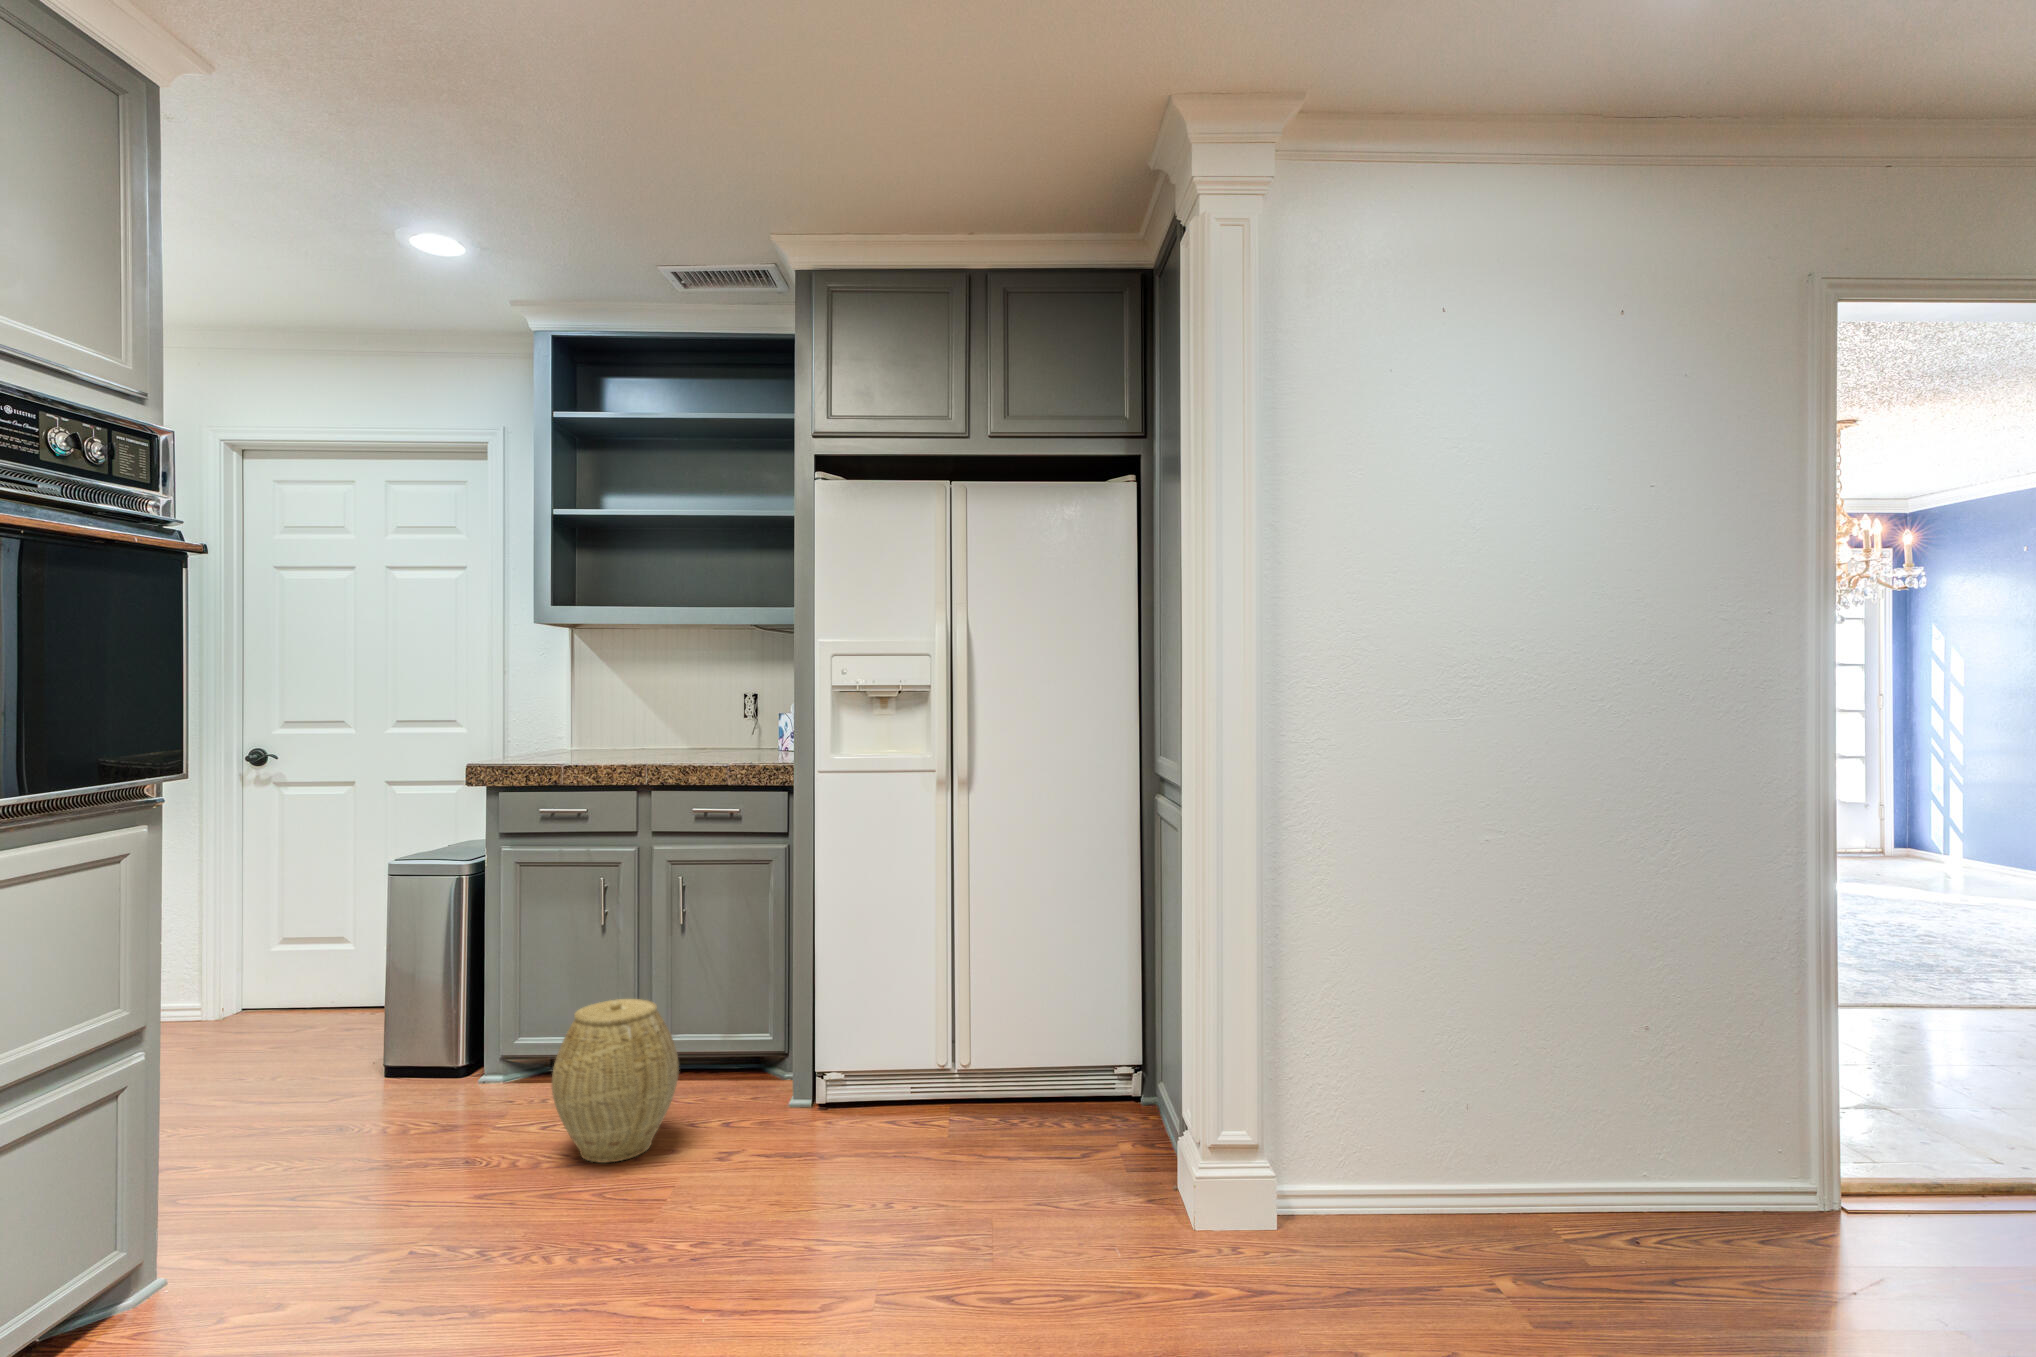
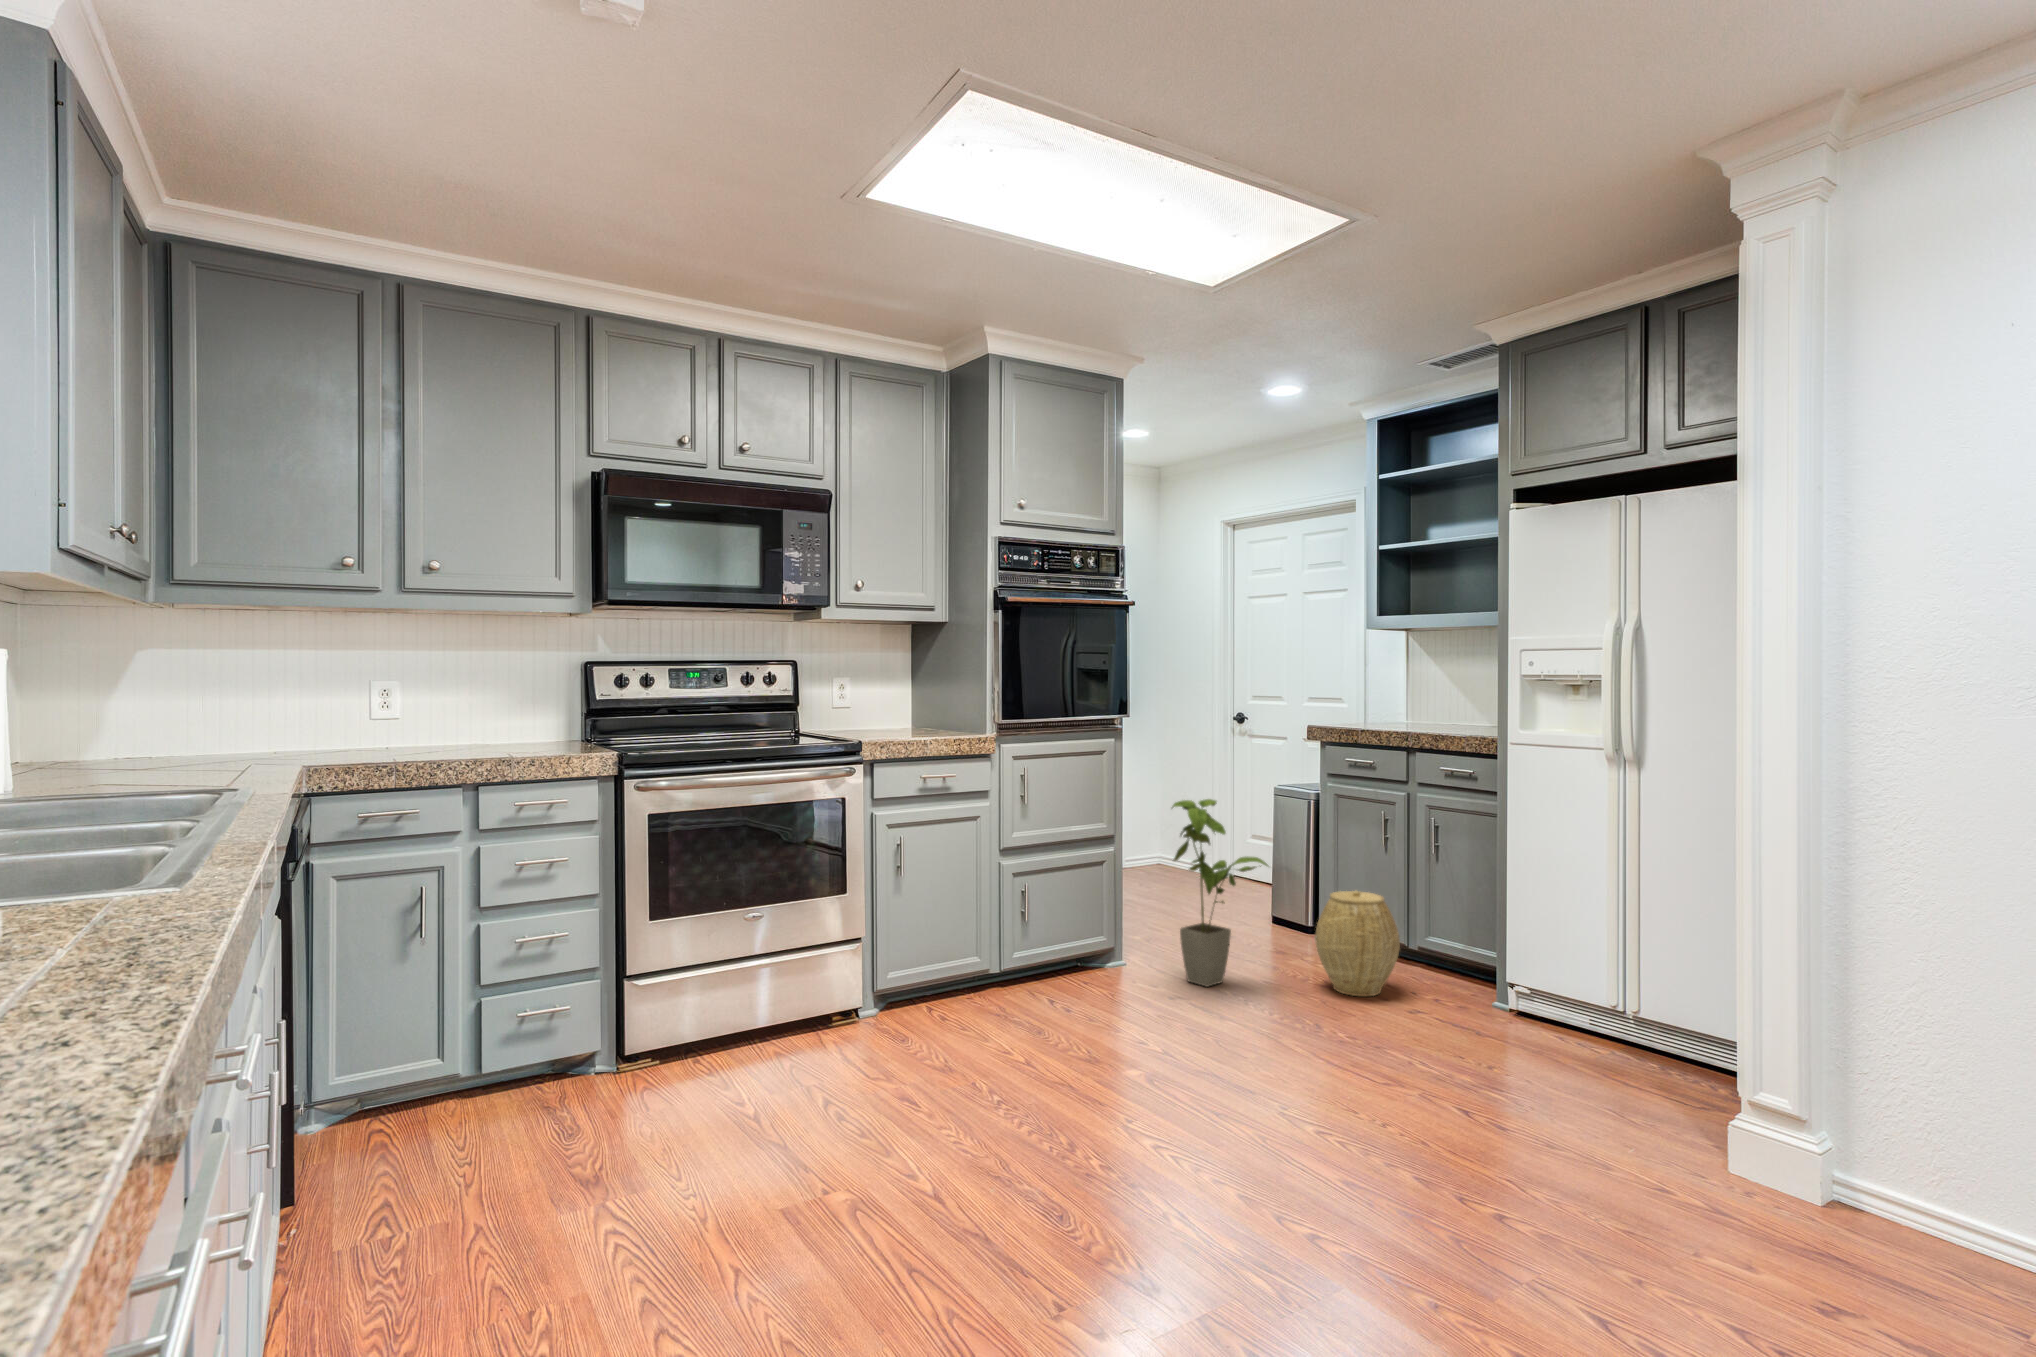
house plant: none [297,902,502,1243] -> present [1172,799,1268,987]

